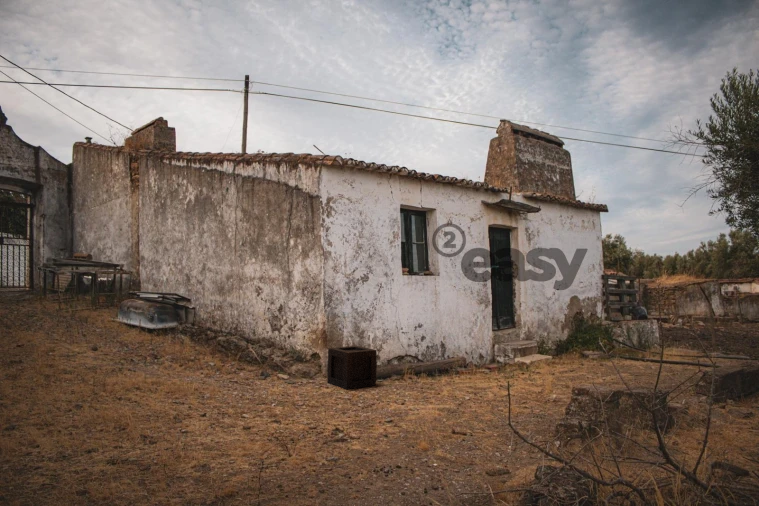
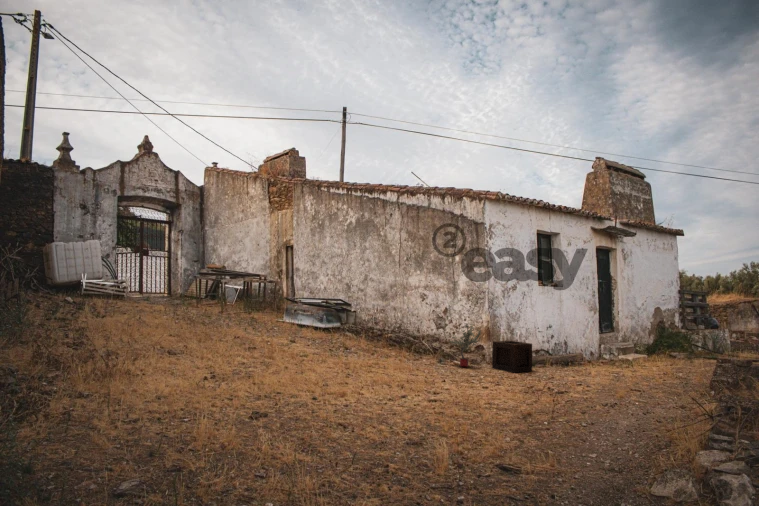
potted tree: none [275,325,312,383] -> present [449,324,481,368]

